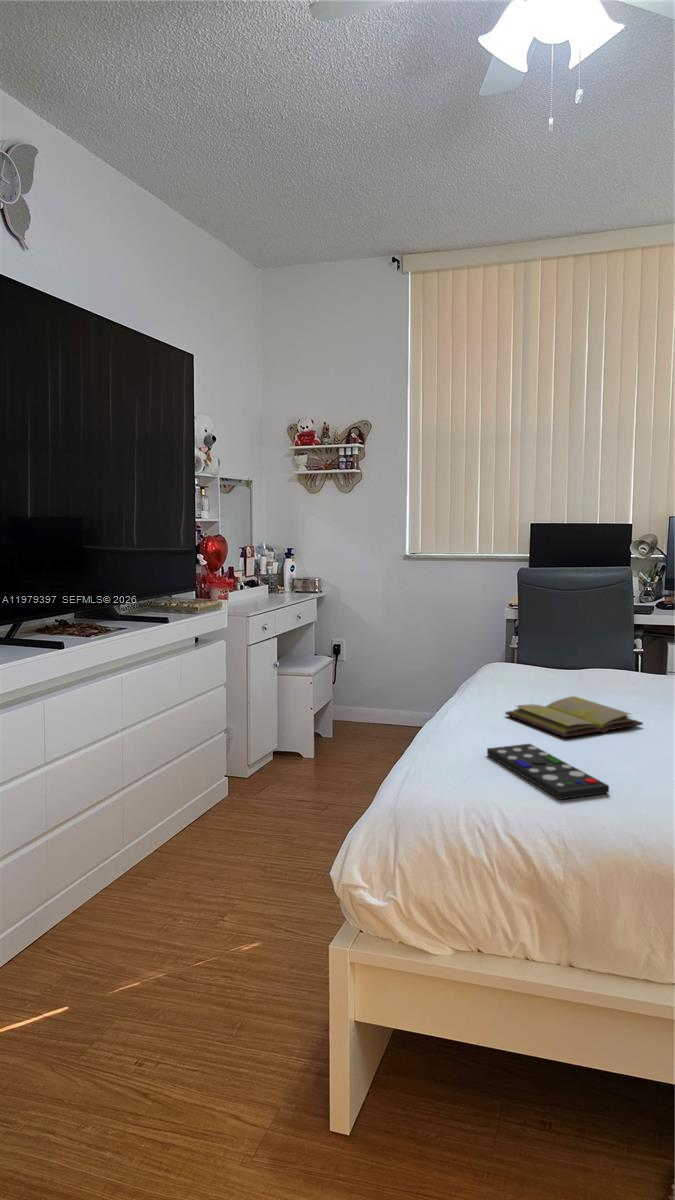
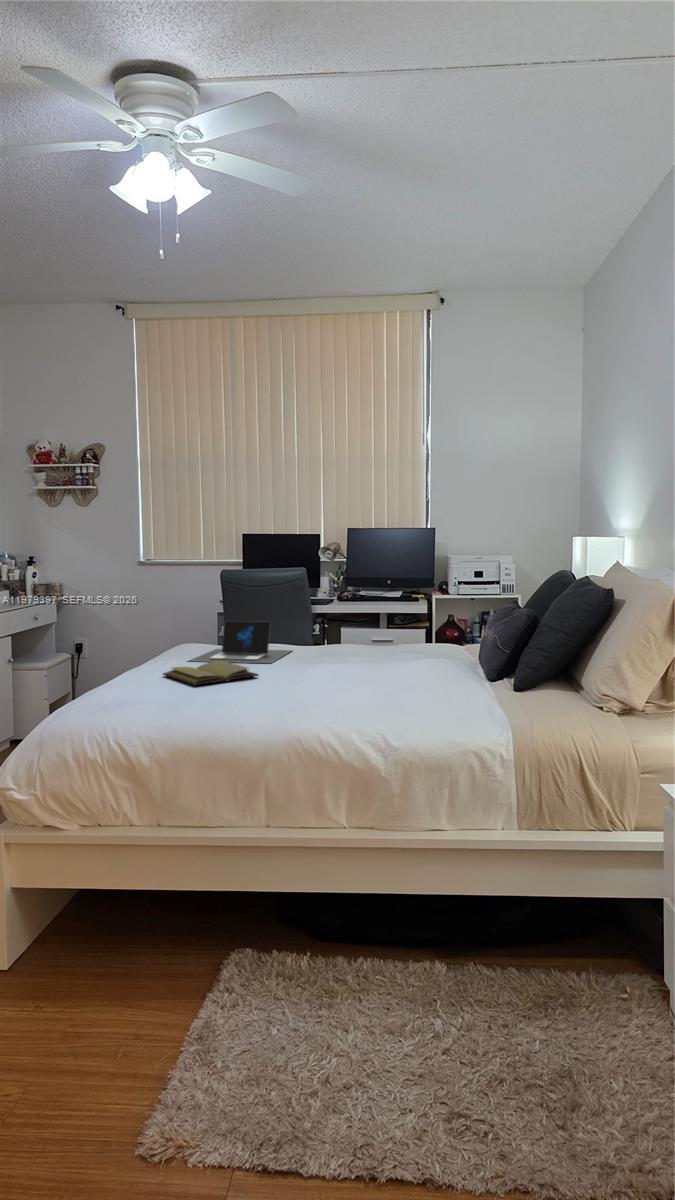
laptop: none [518,639,648,701] -> present [188,621,291,663]
remote control: present [487,744,609,799] -> none [128,689,197,717]

